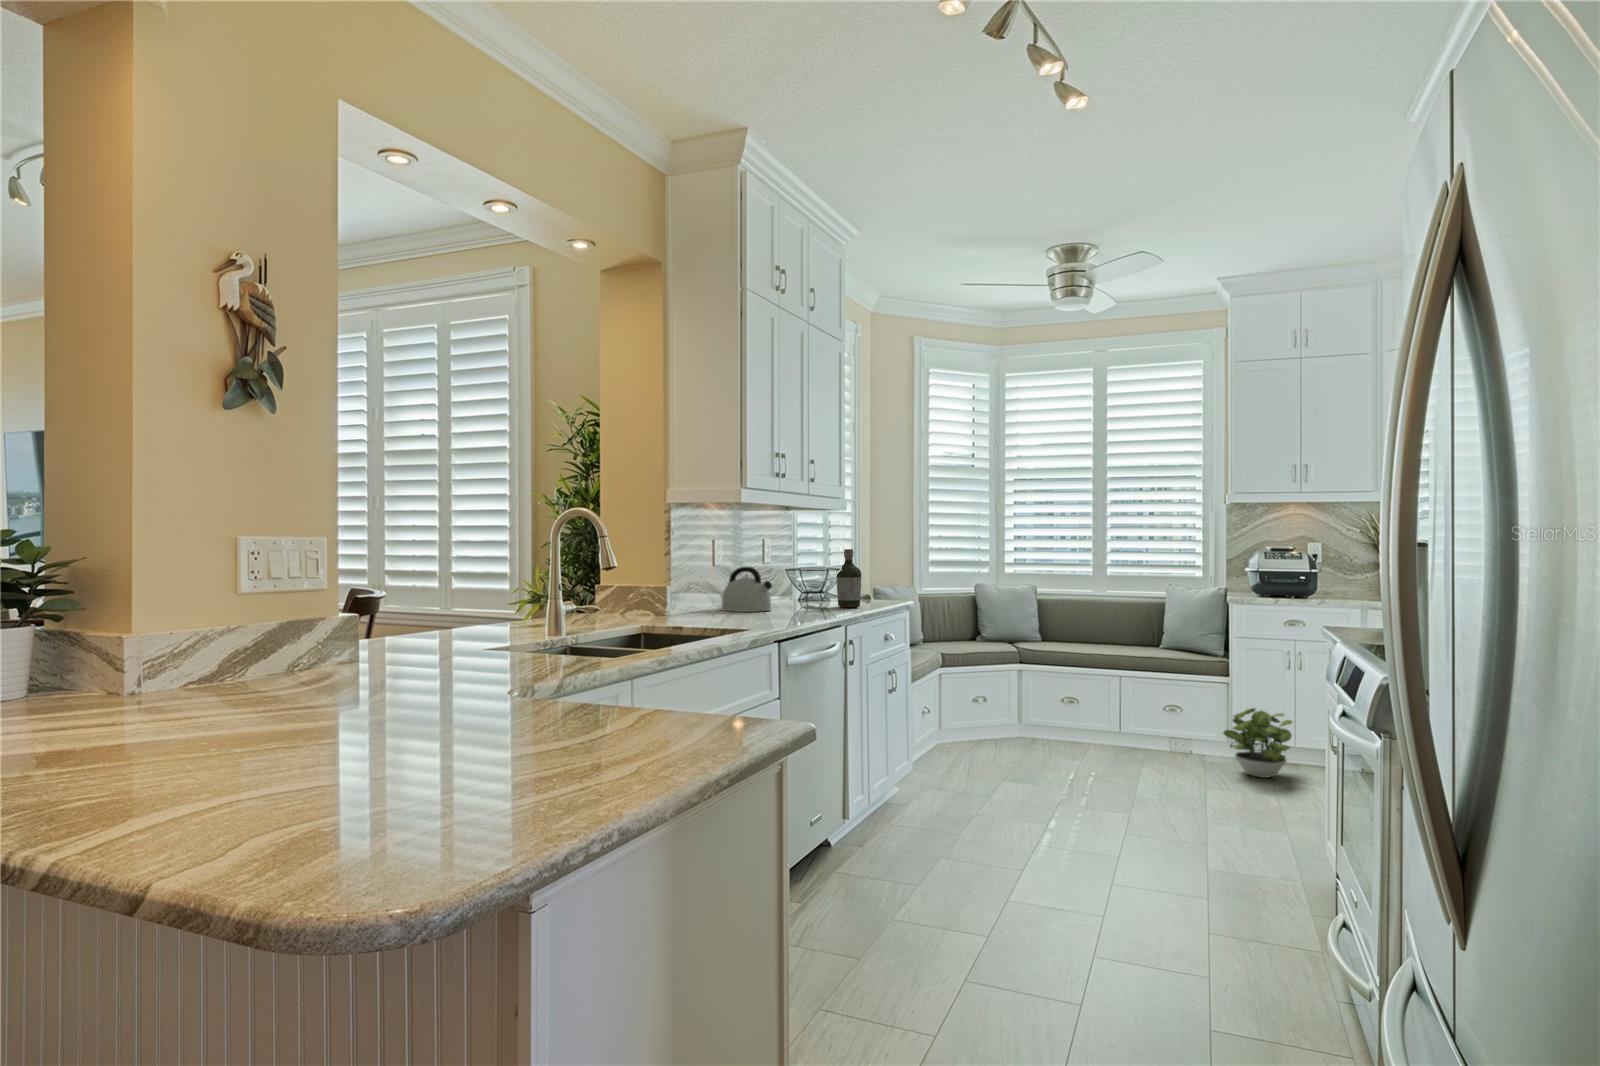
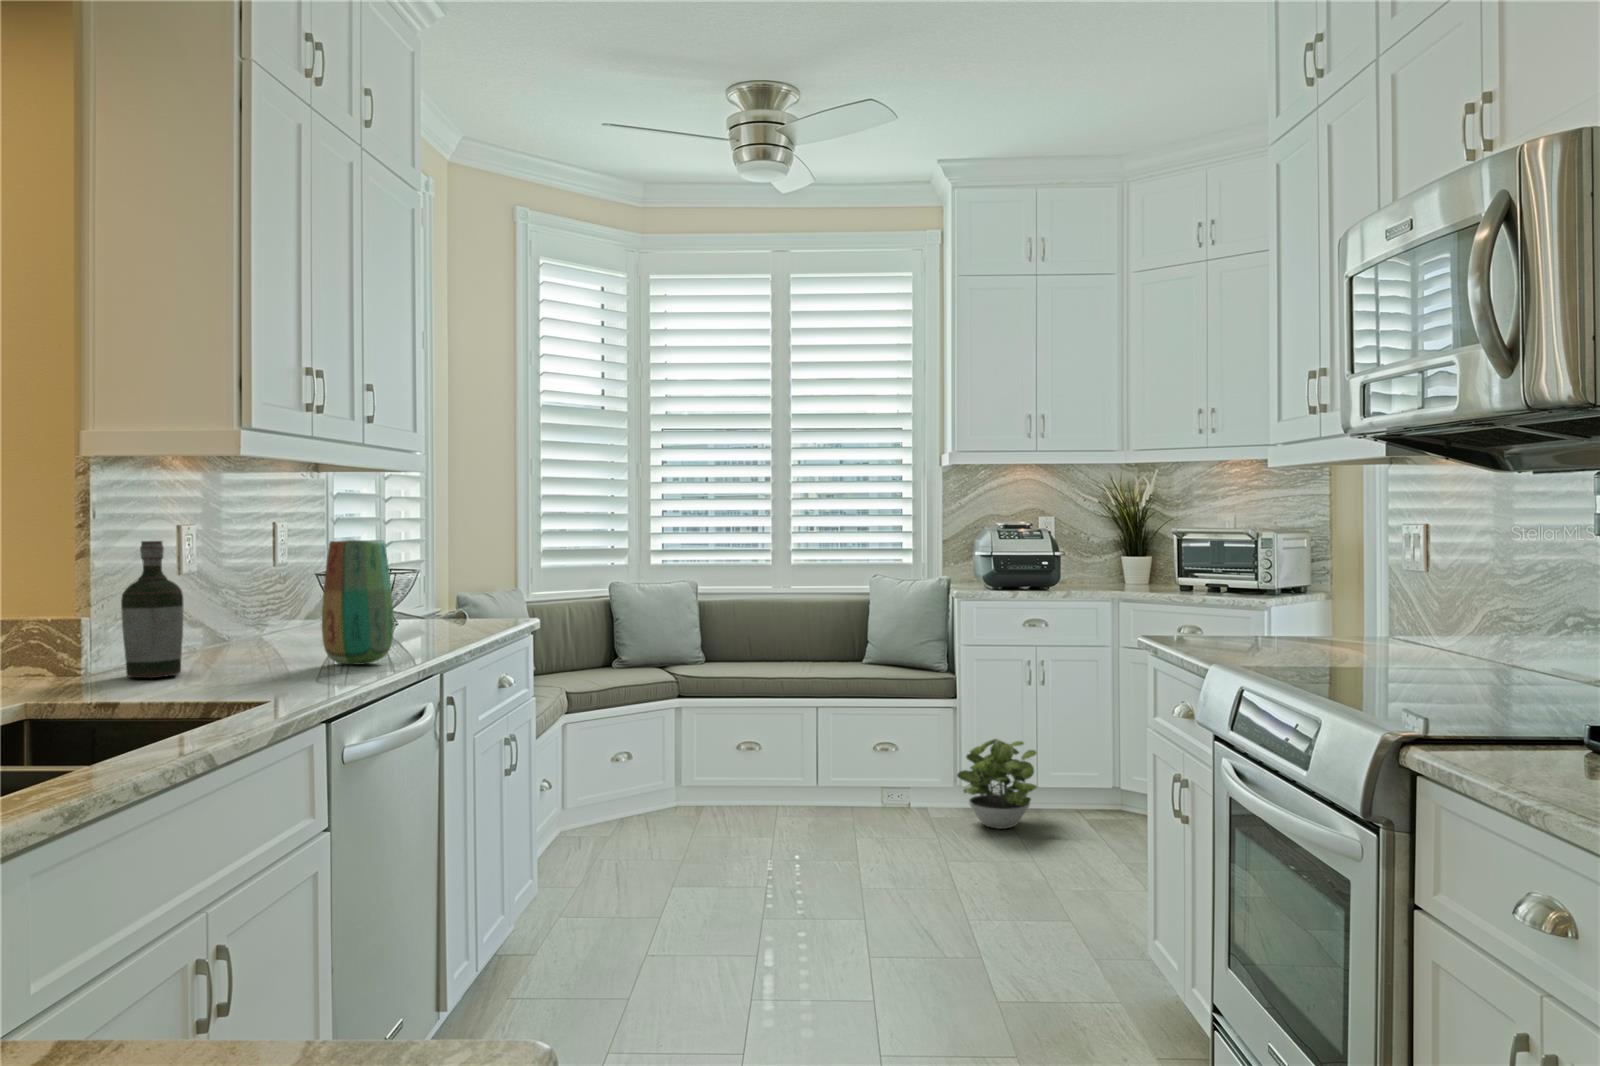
vase: none [781,549,818,617] -> present [322,540,394,664]
bottle: present [836,549,861,608] -> present [121,541,183,678]
kettle: present [721,567,772,612] -> none [196,573,301,658]

